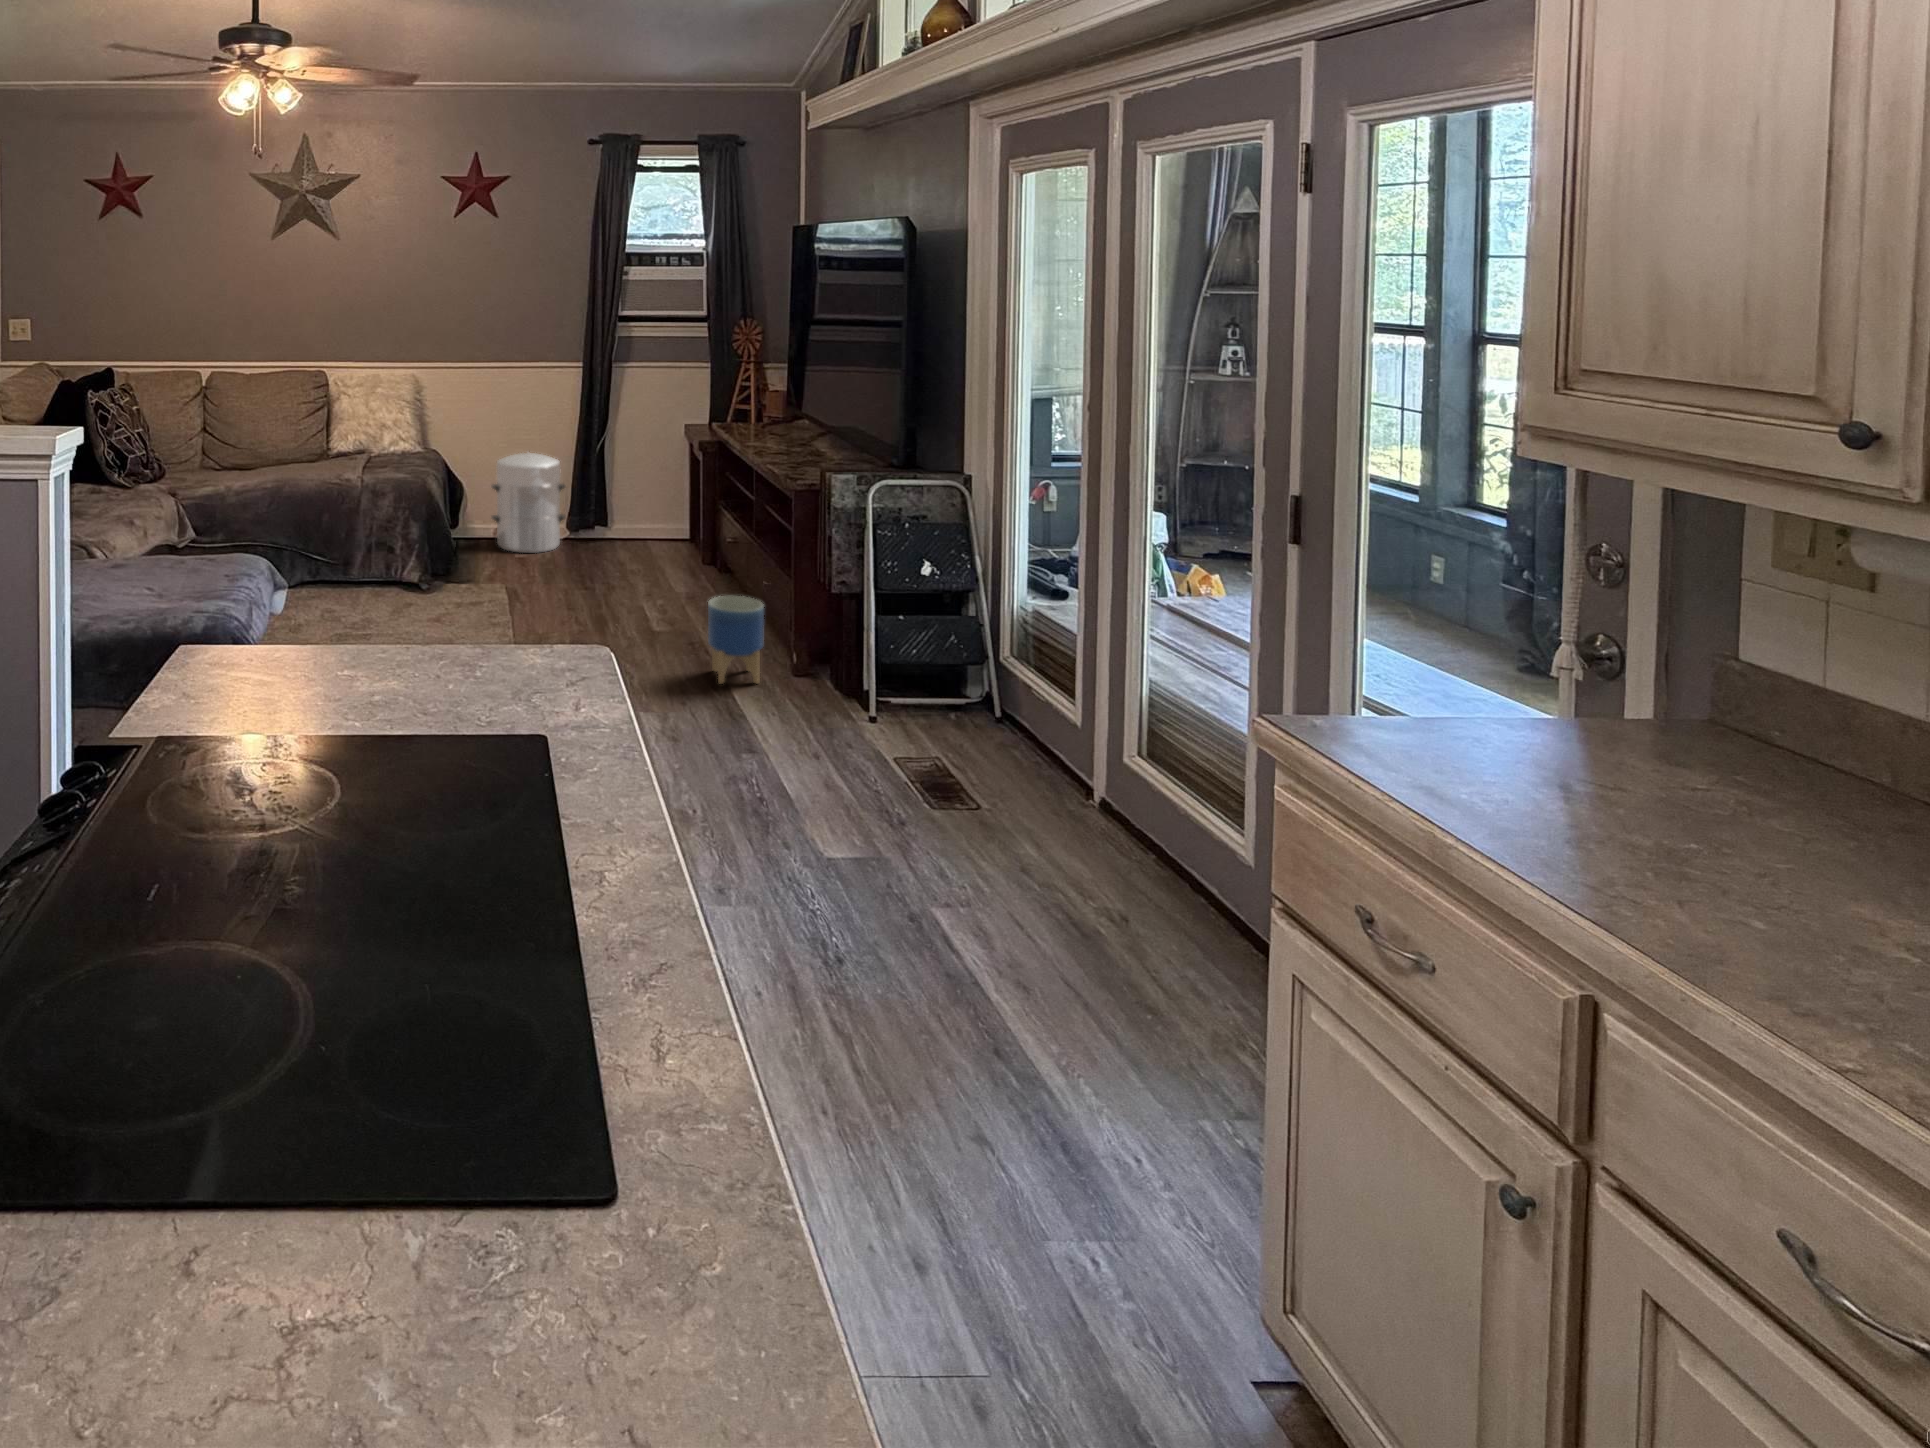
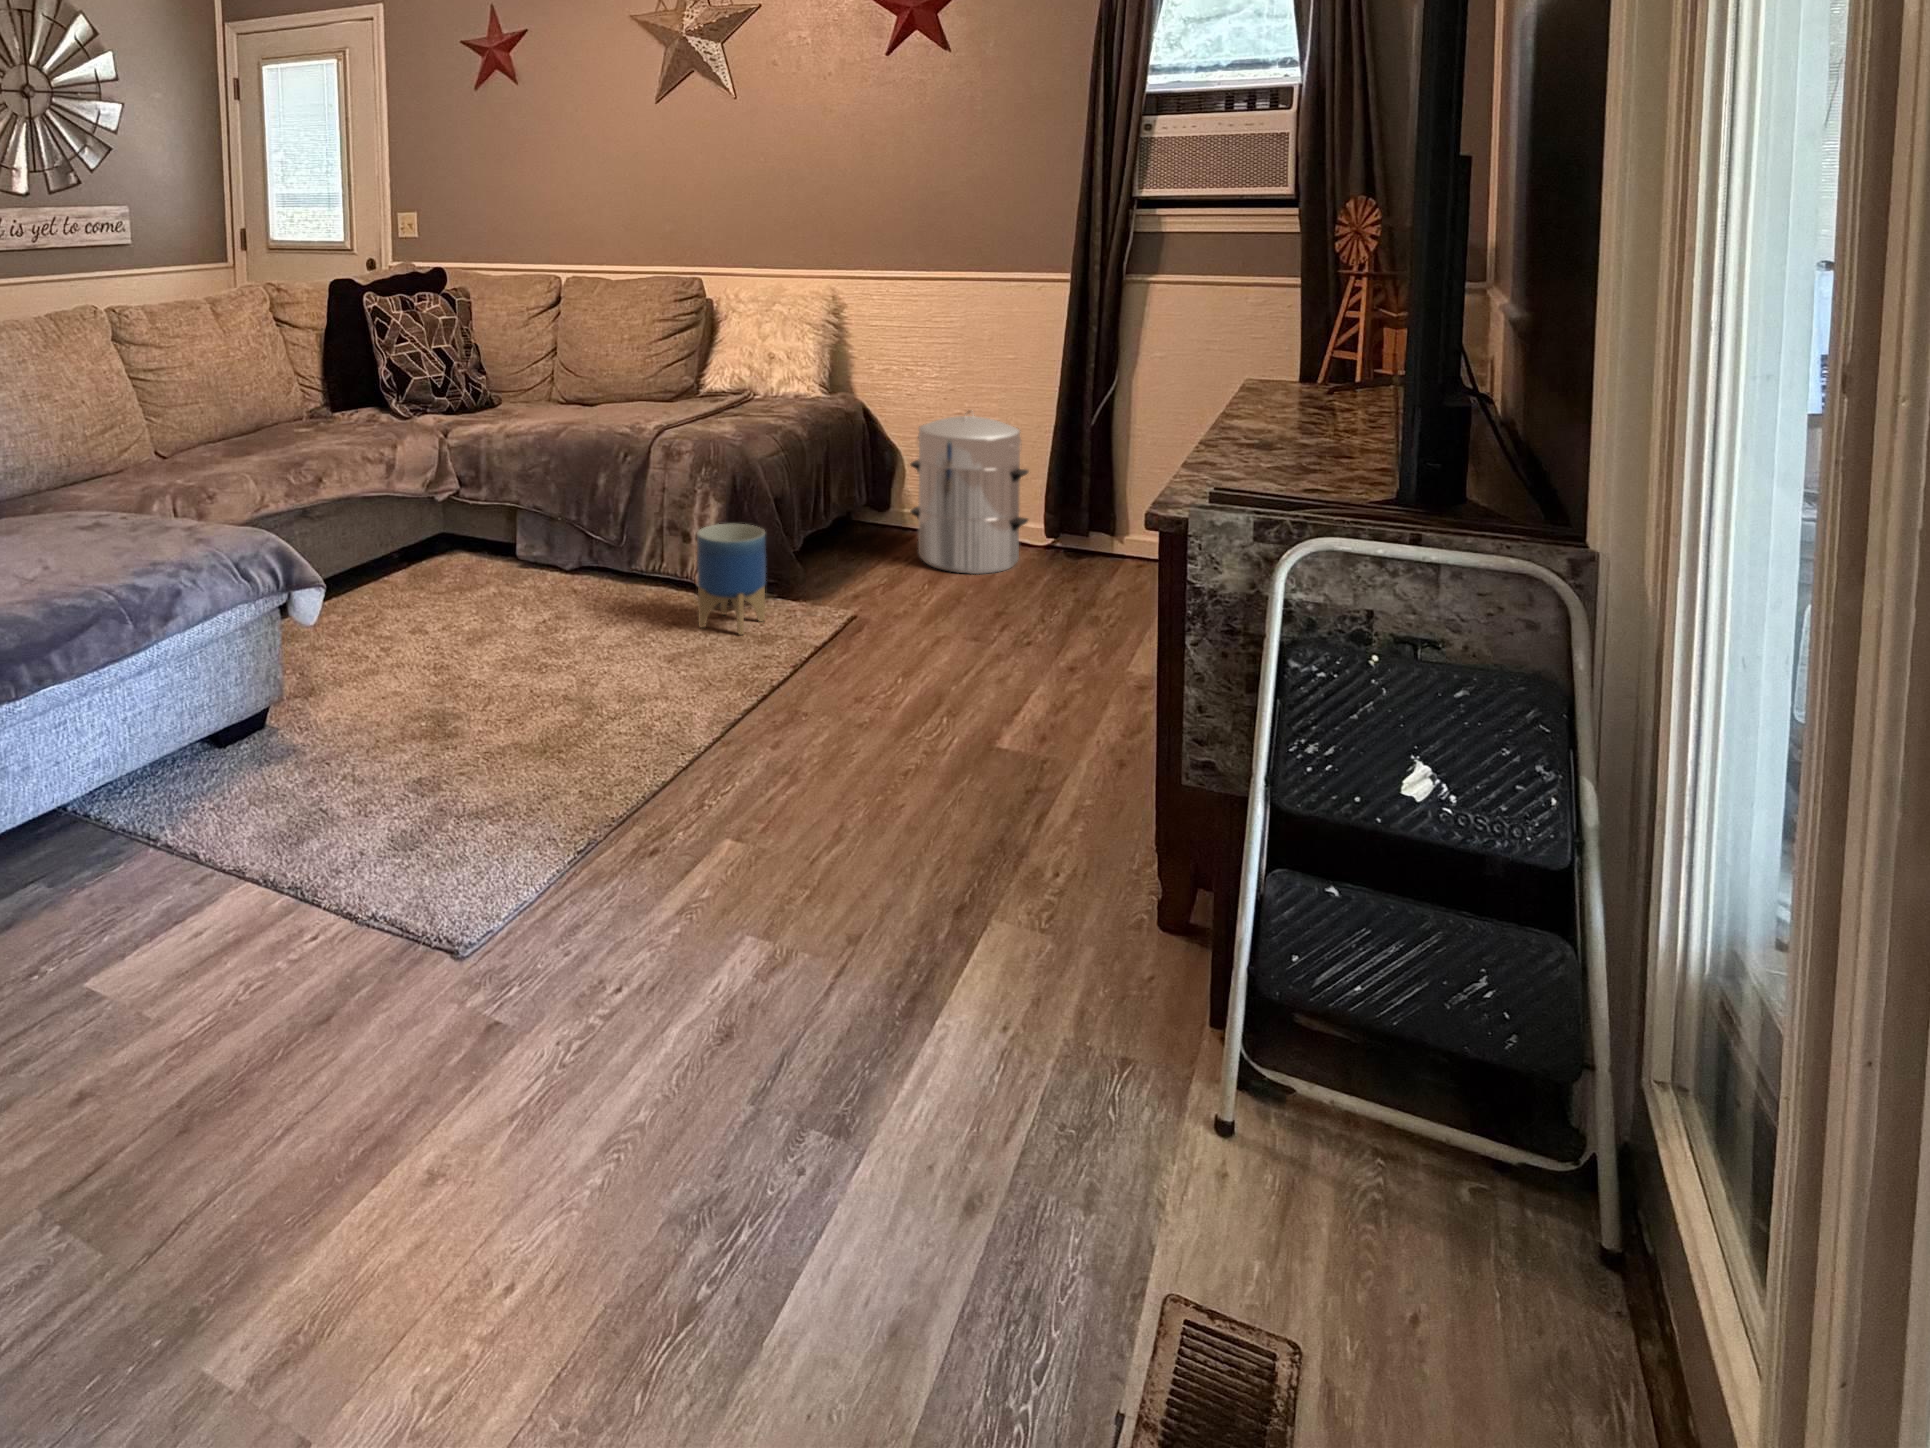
planter: present [708,596,764,684] -> present [697,524,766,635]

